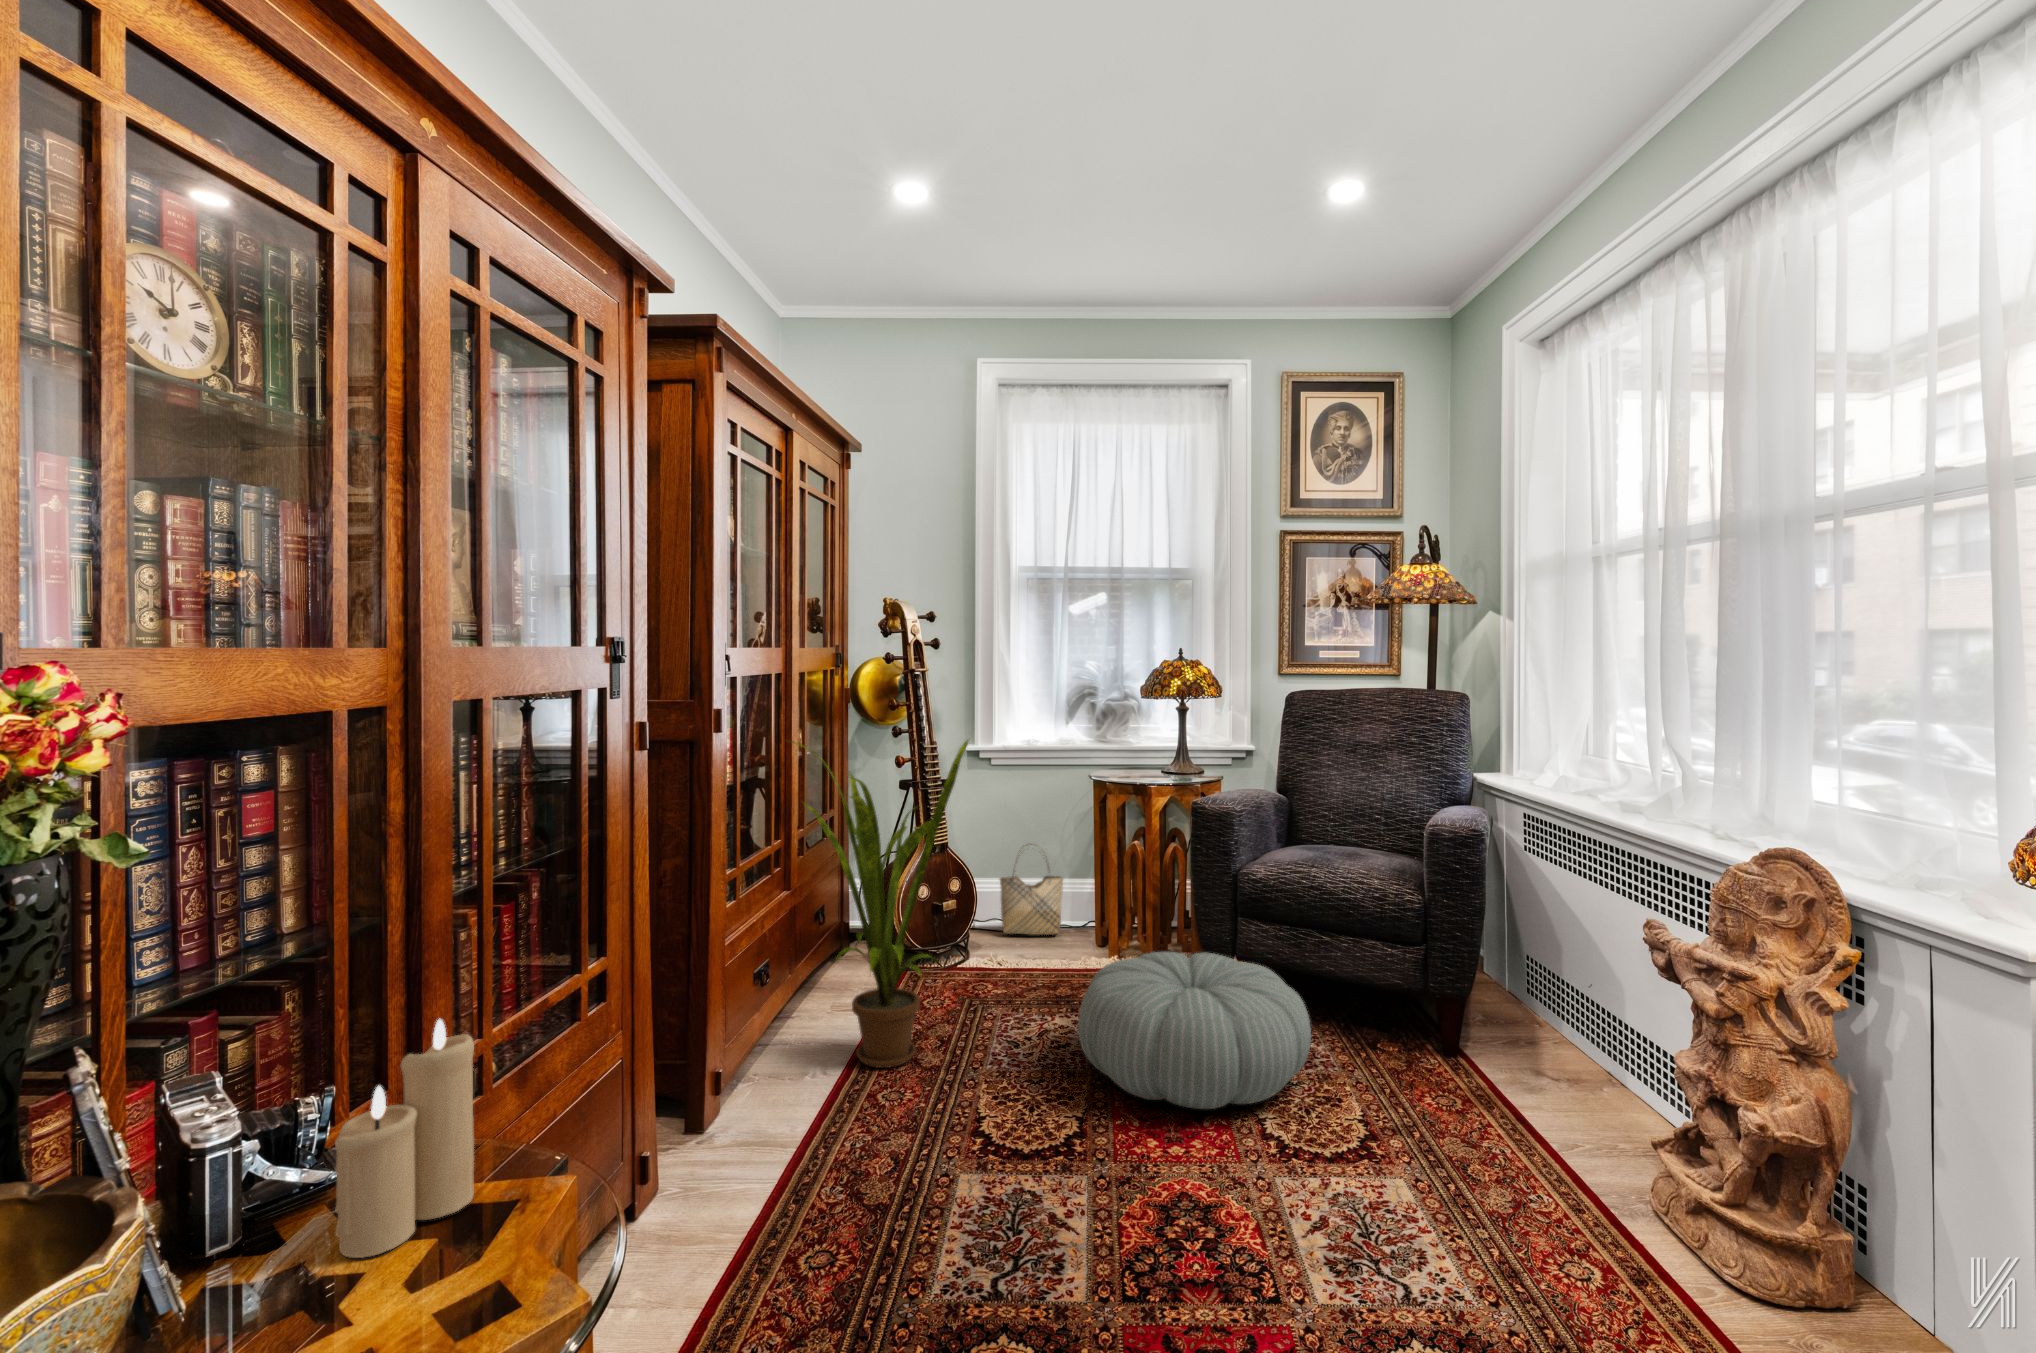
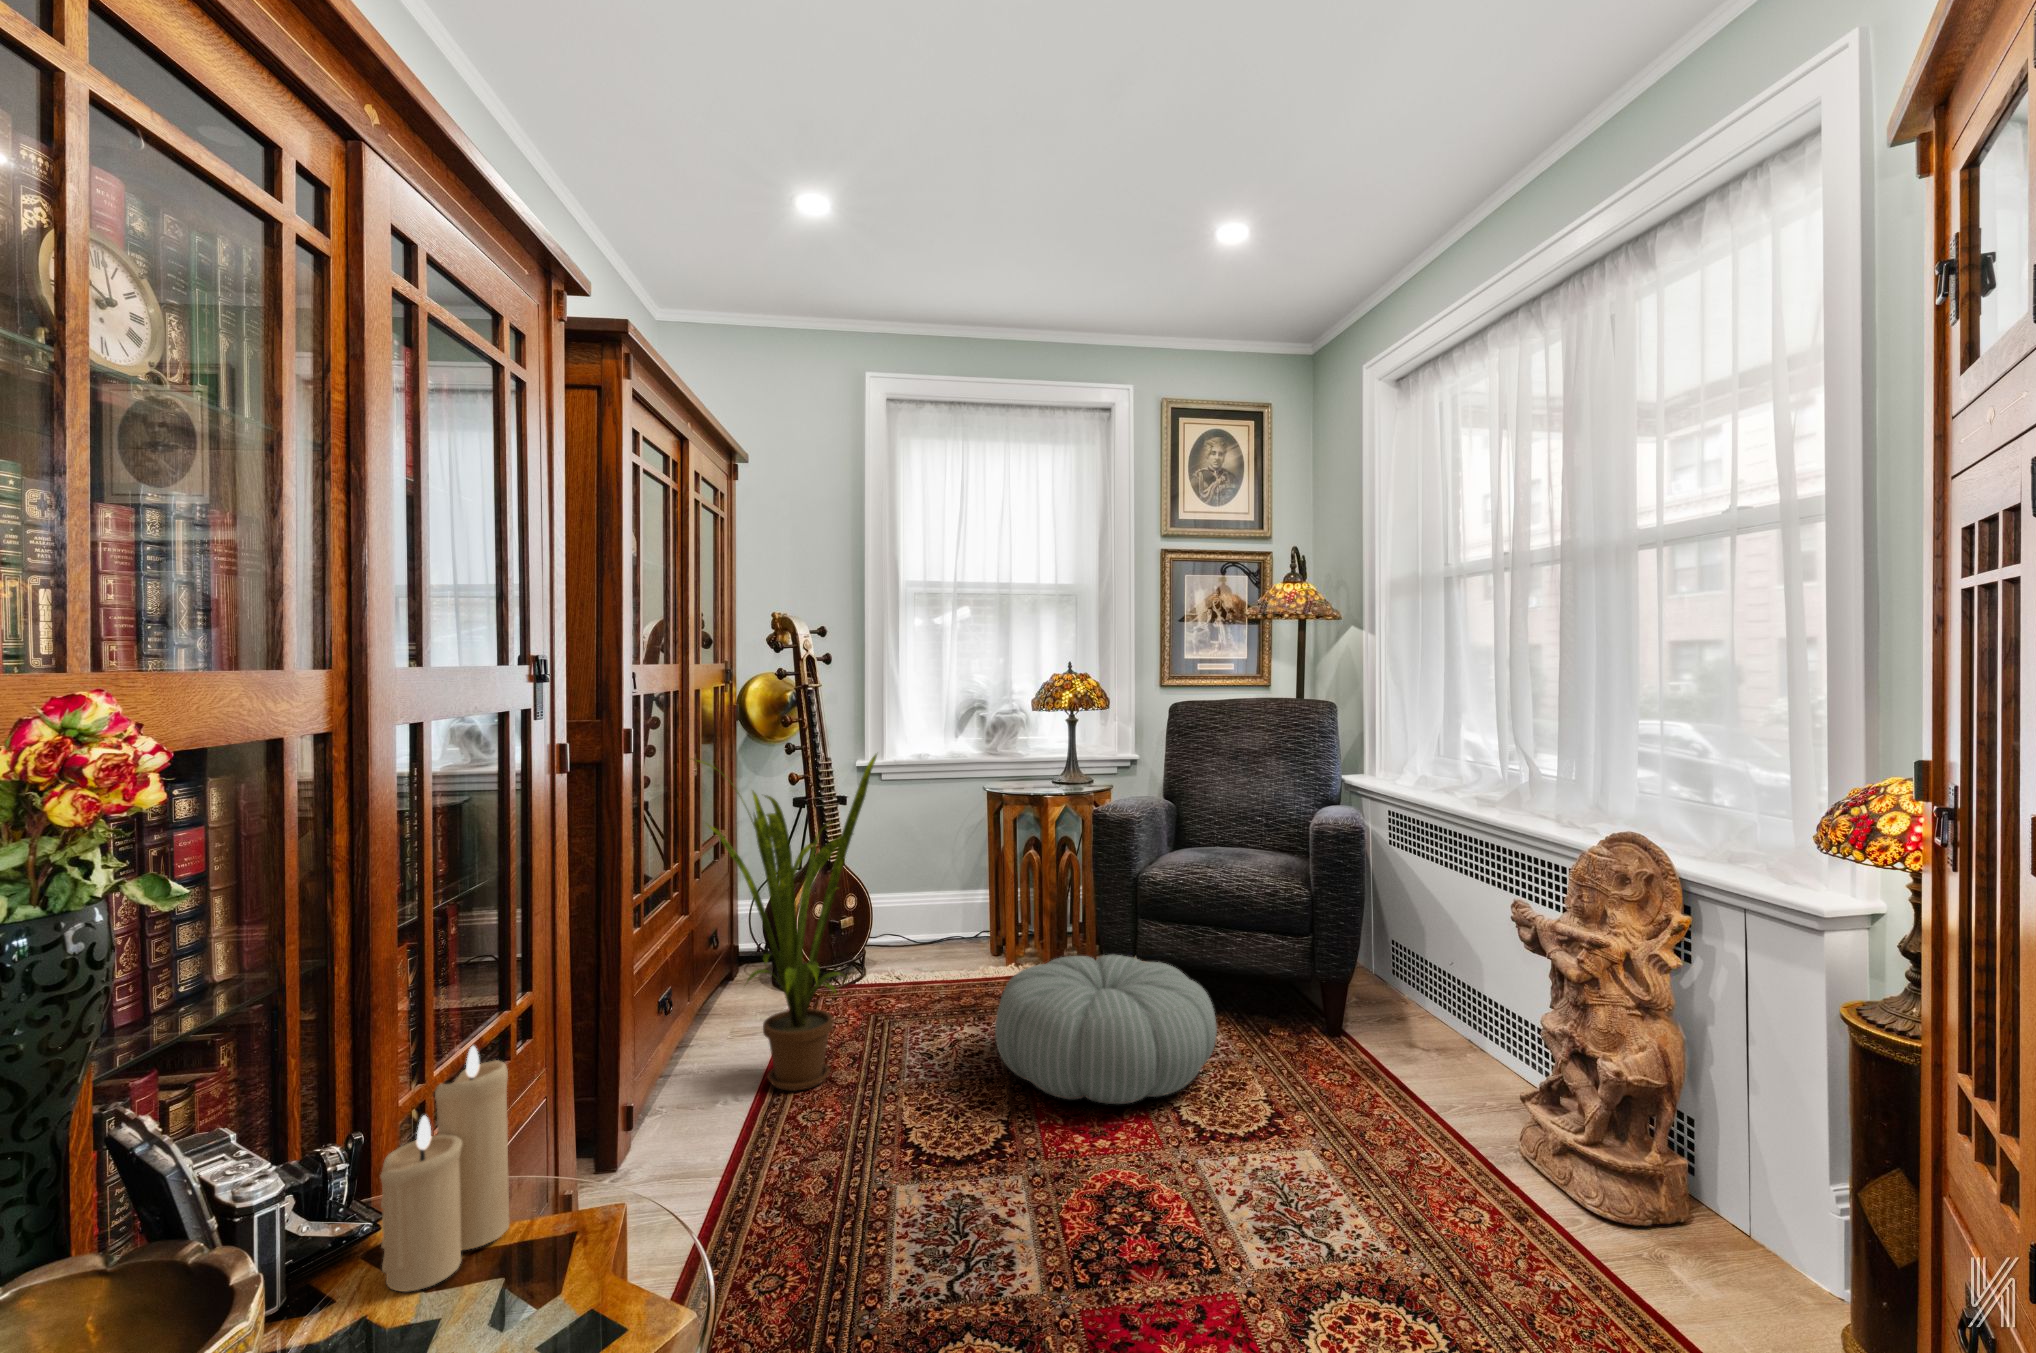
woven basket: present [1000,844,1063,935] -> none [891,857,957,949]

